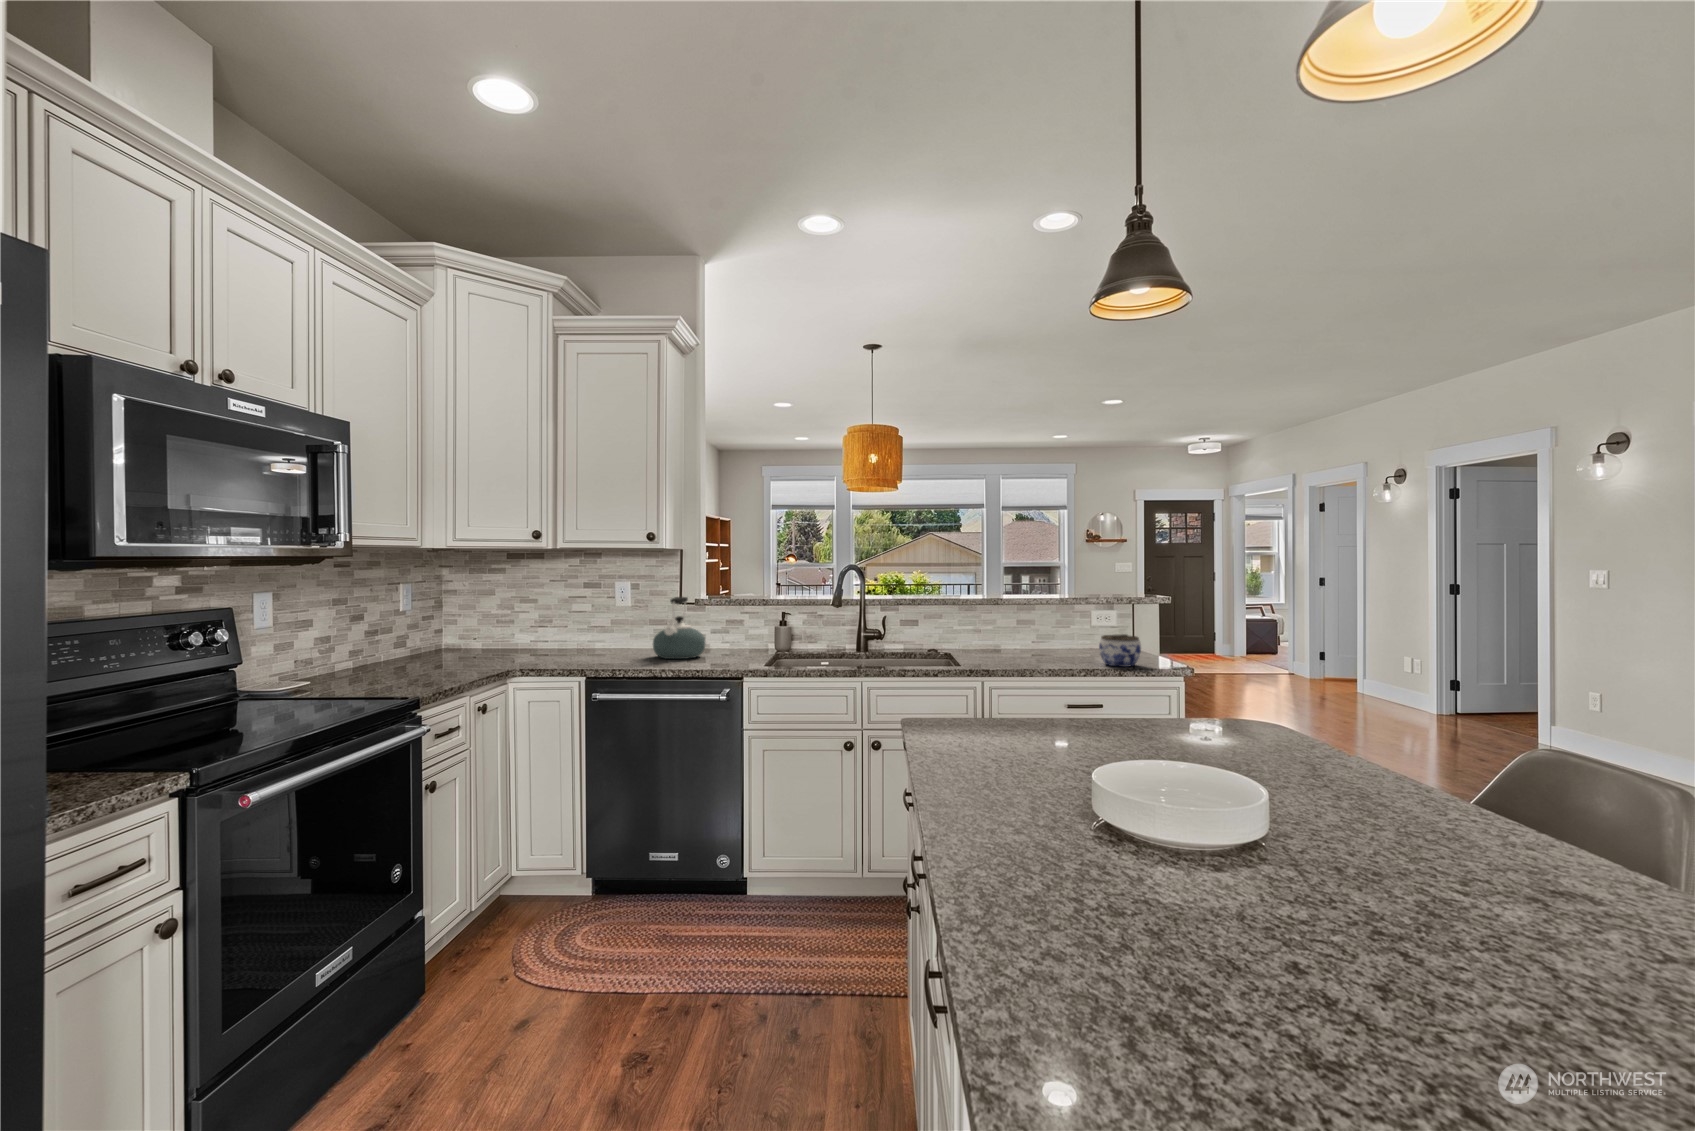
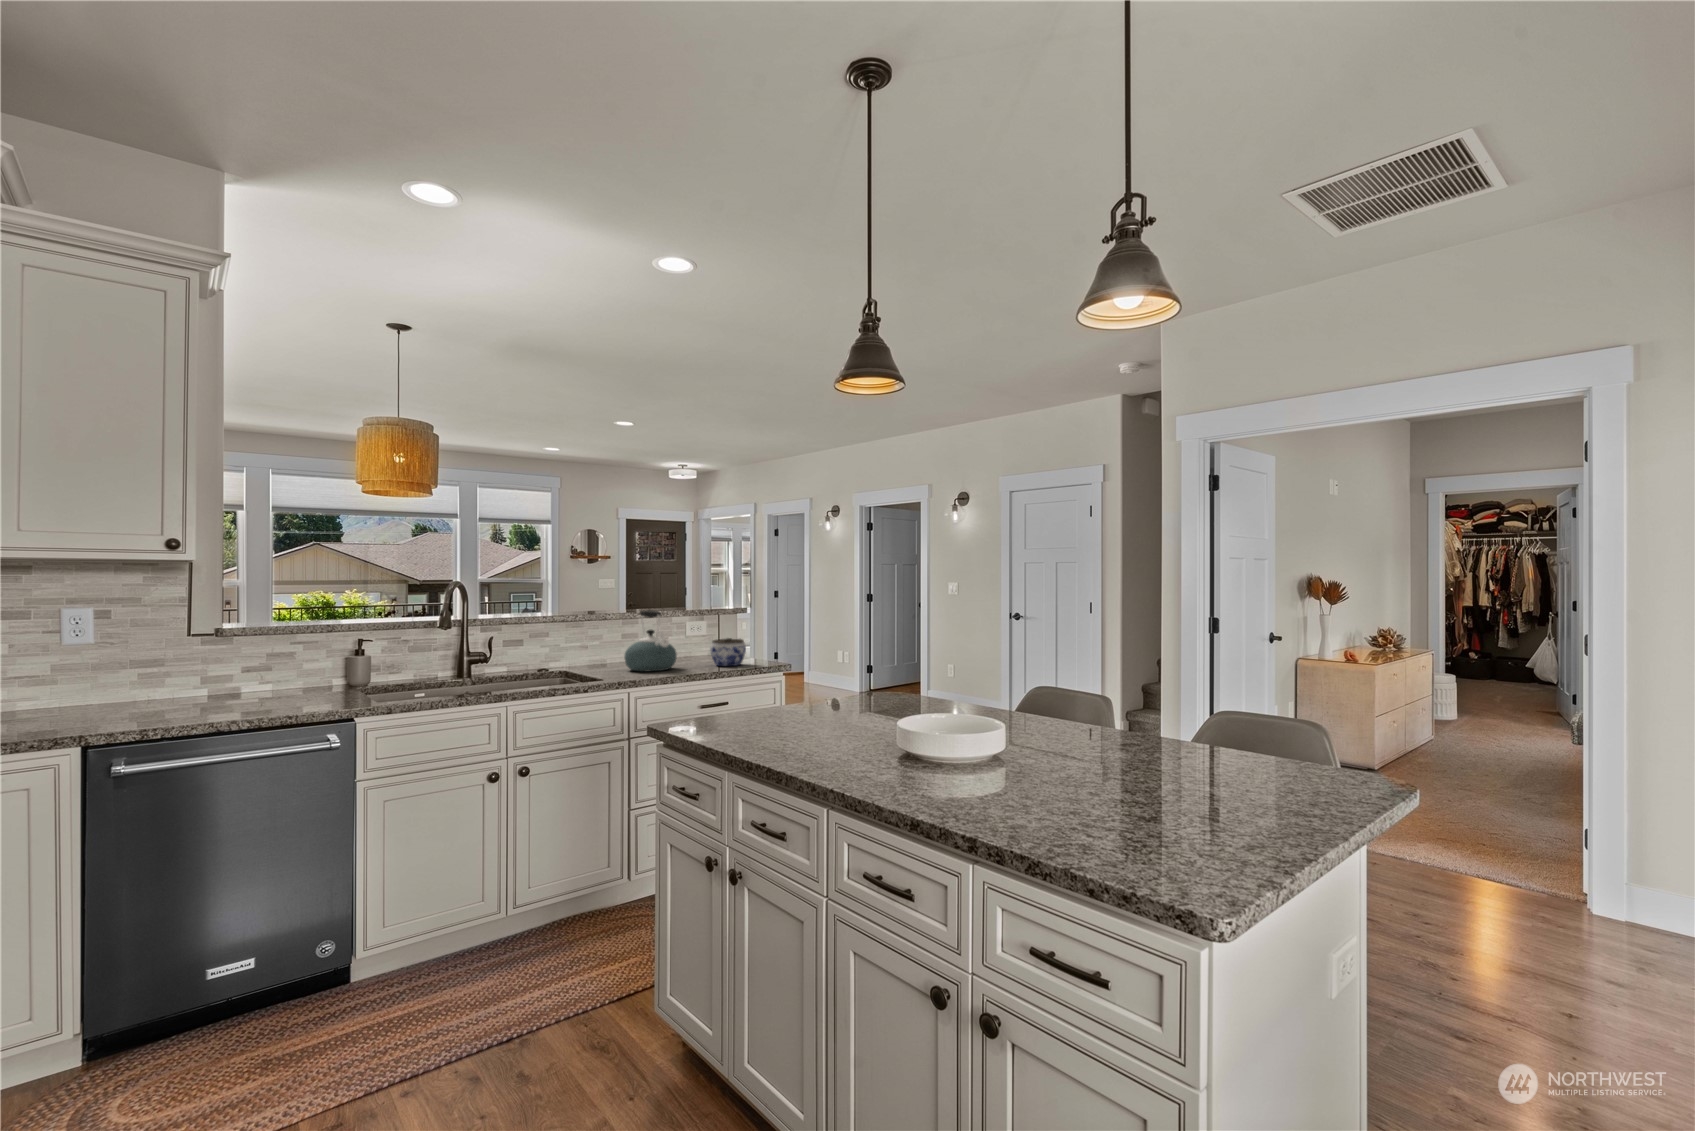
kettle: present [653,597,706,659] -> present [624,610,677,672]

